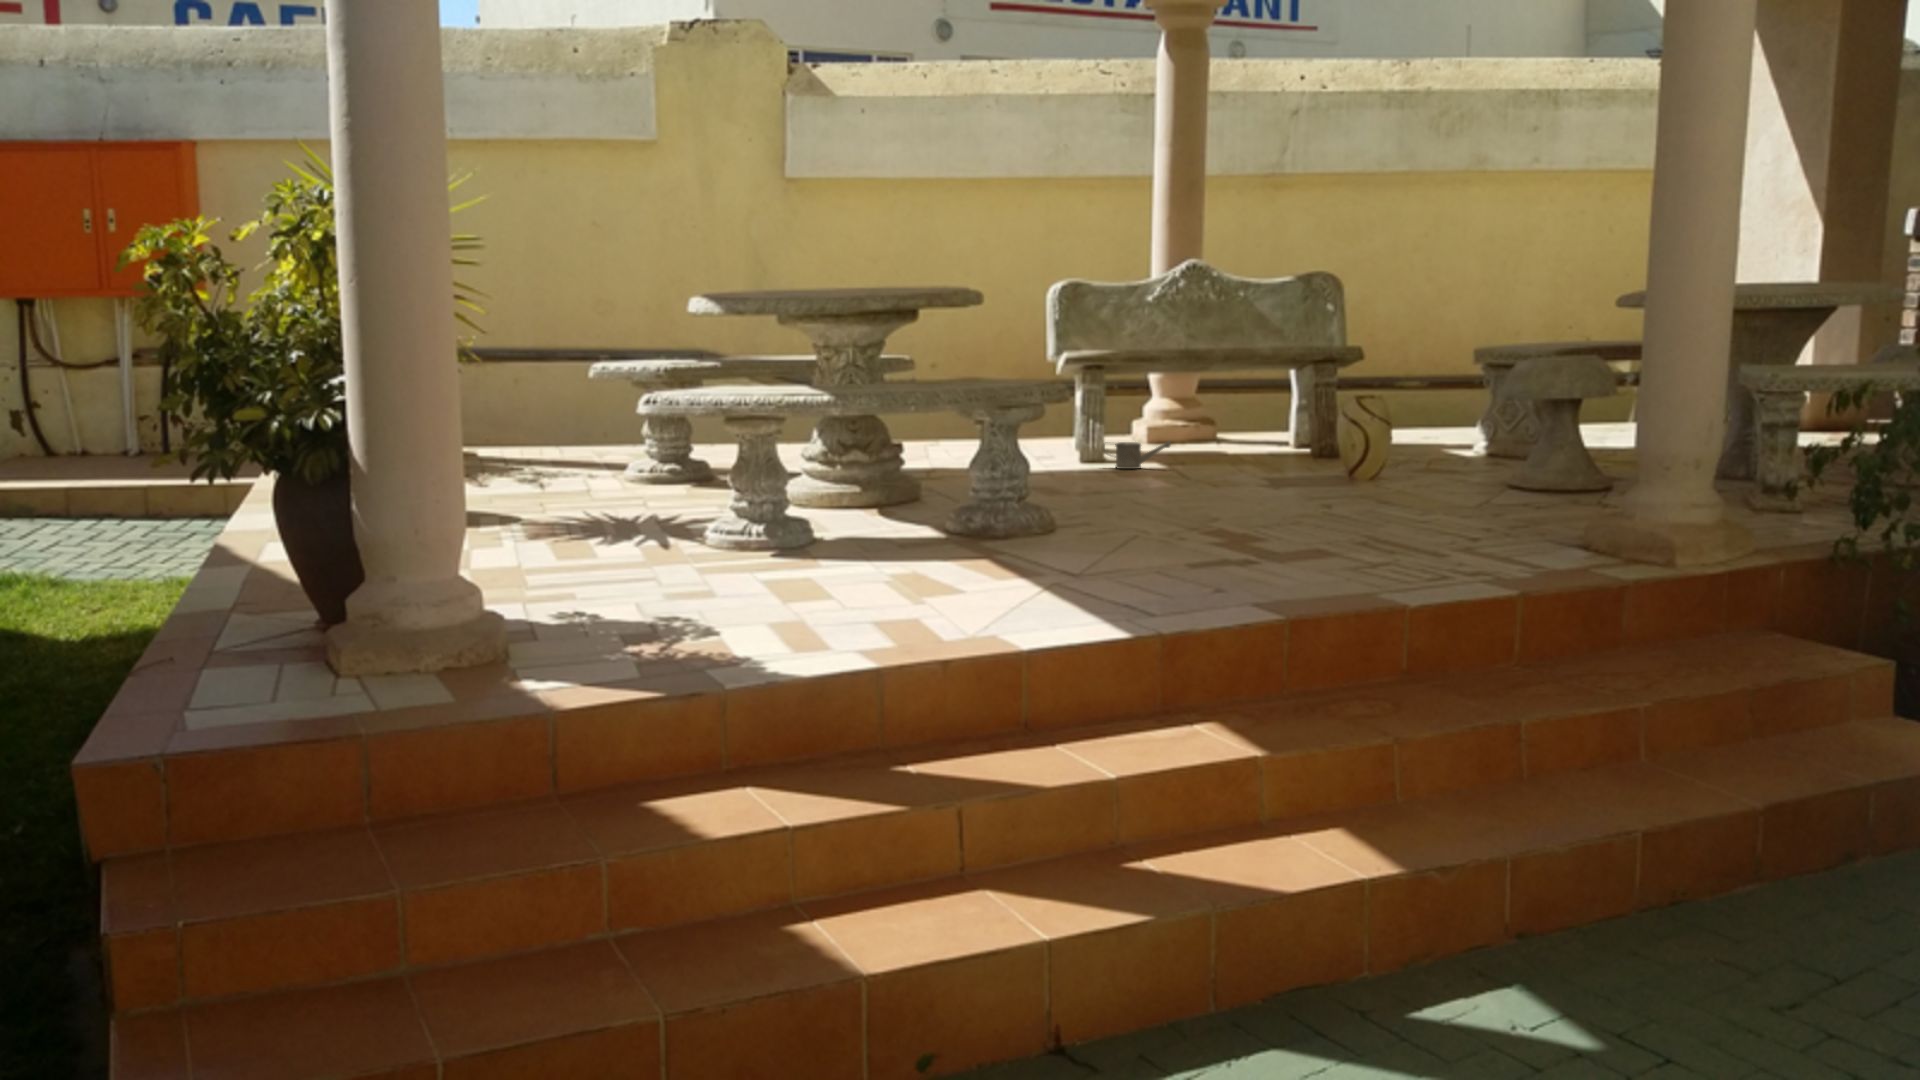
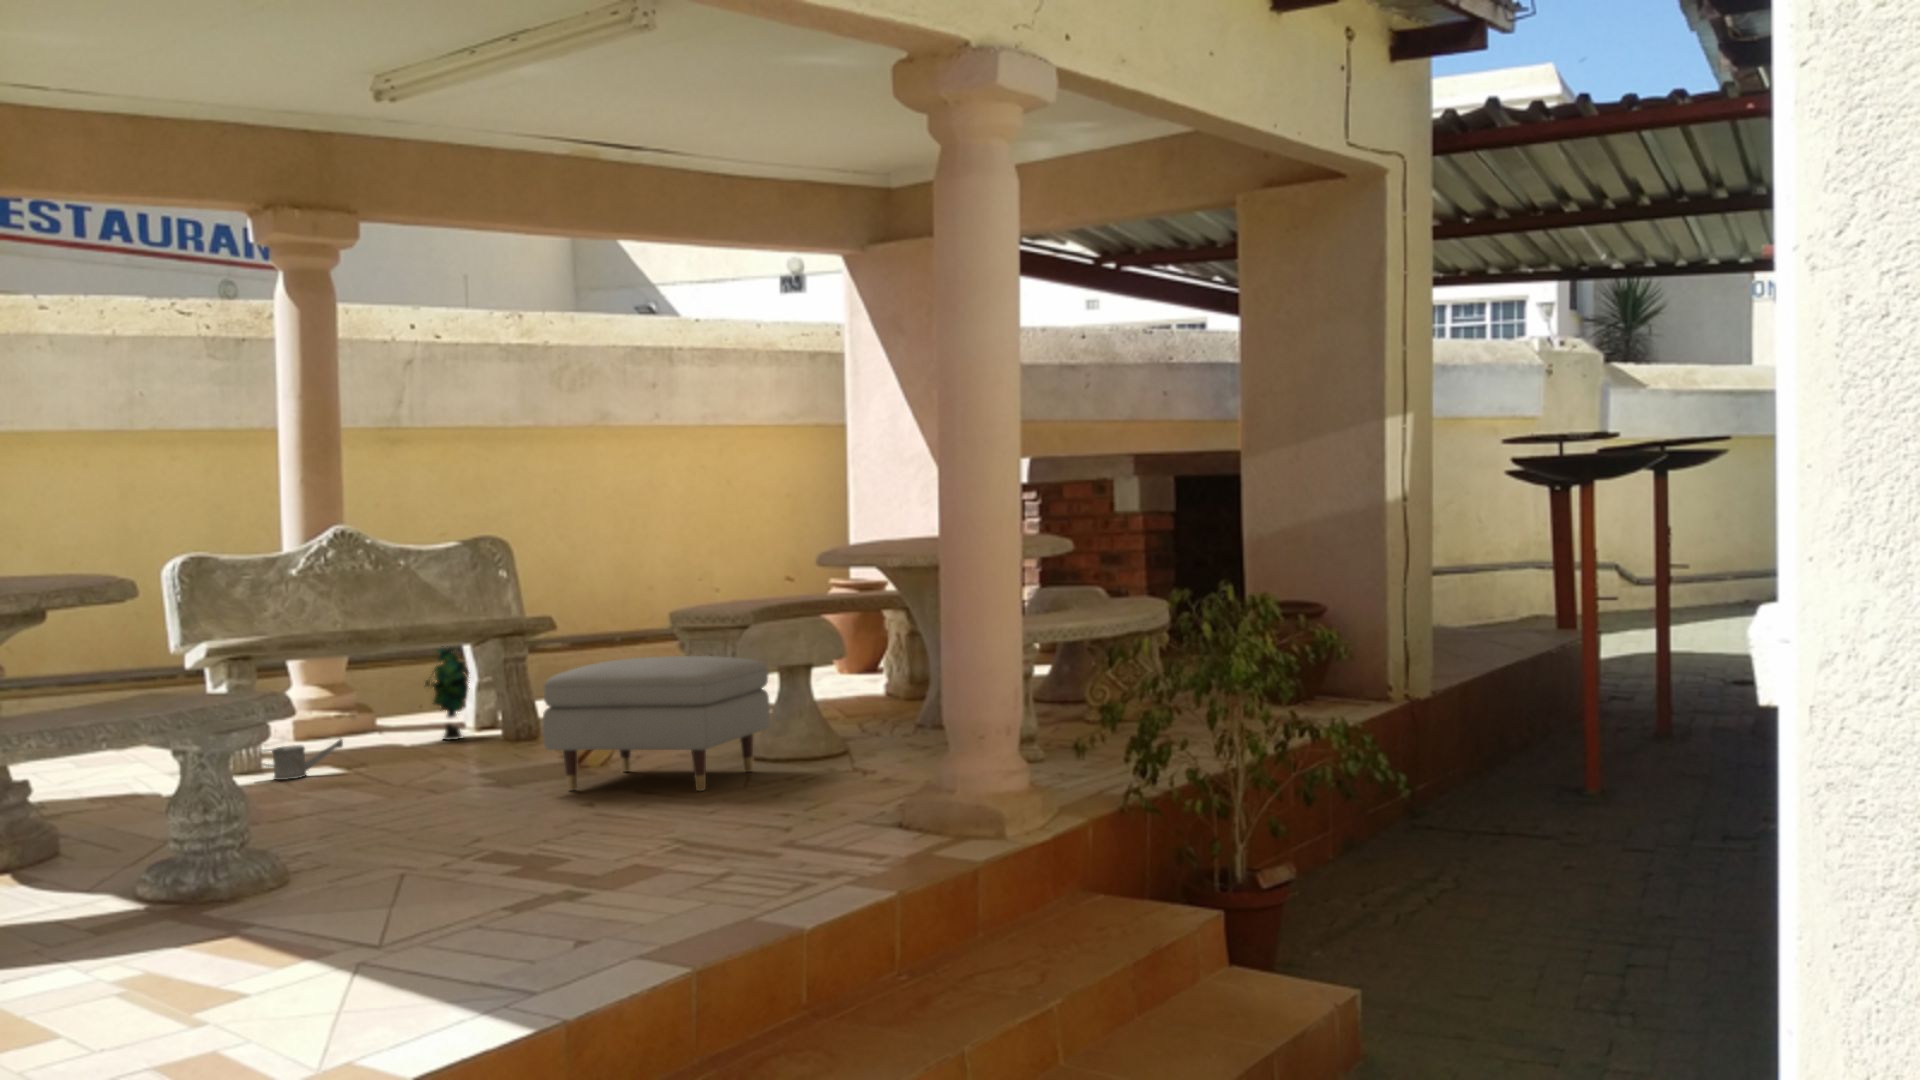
decorative plant: none [1253,363,1301,454] -> present [425,646,469,740]
ottoman: none [1310,393,1526,516] -> present [543,656,770,791]

